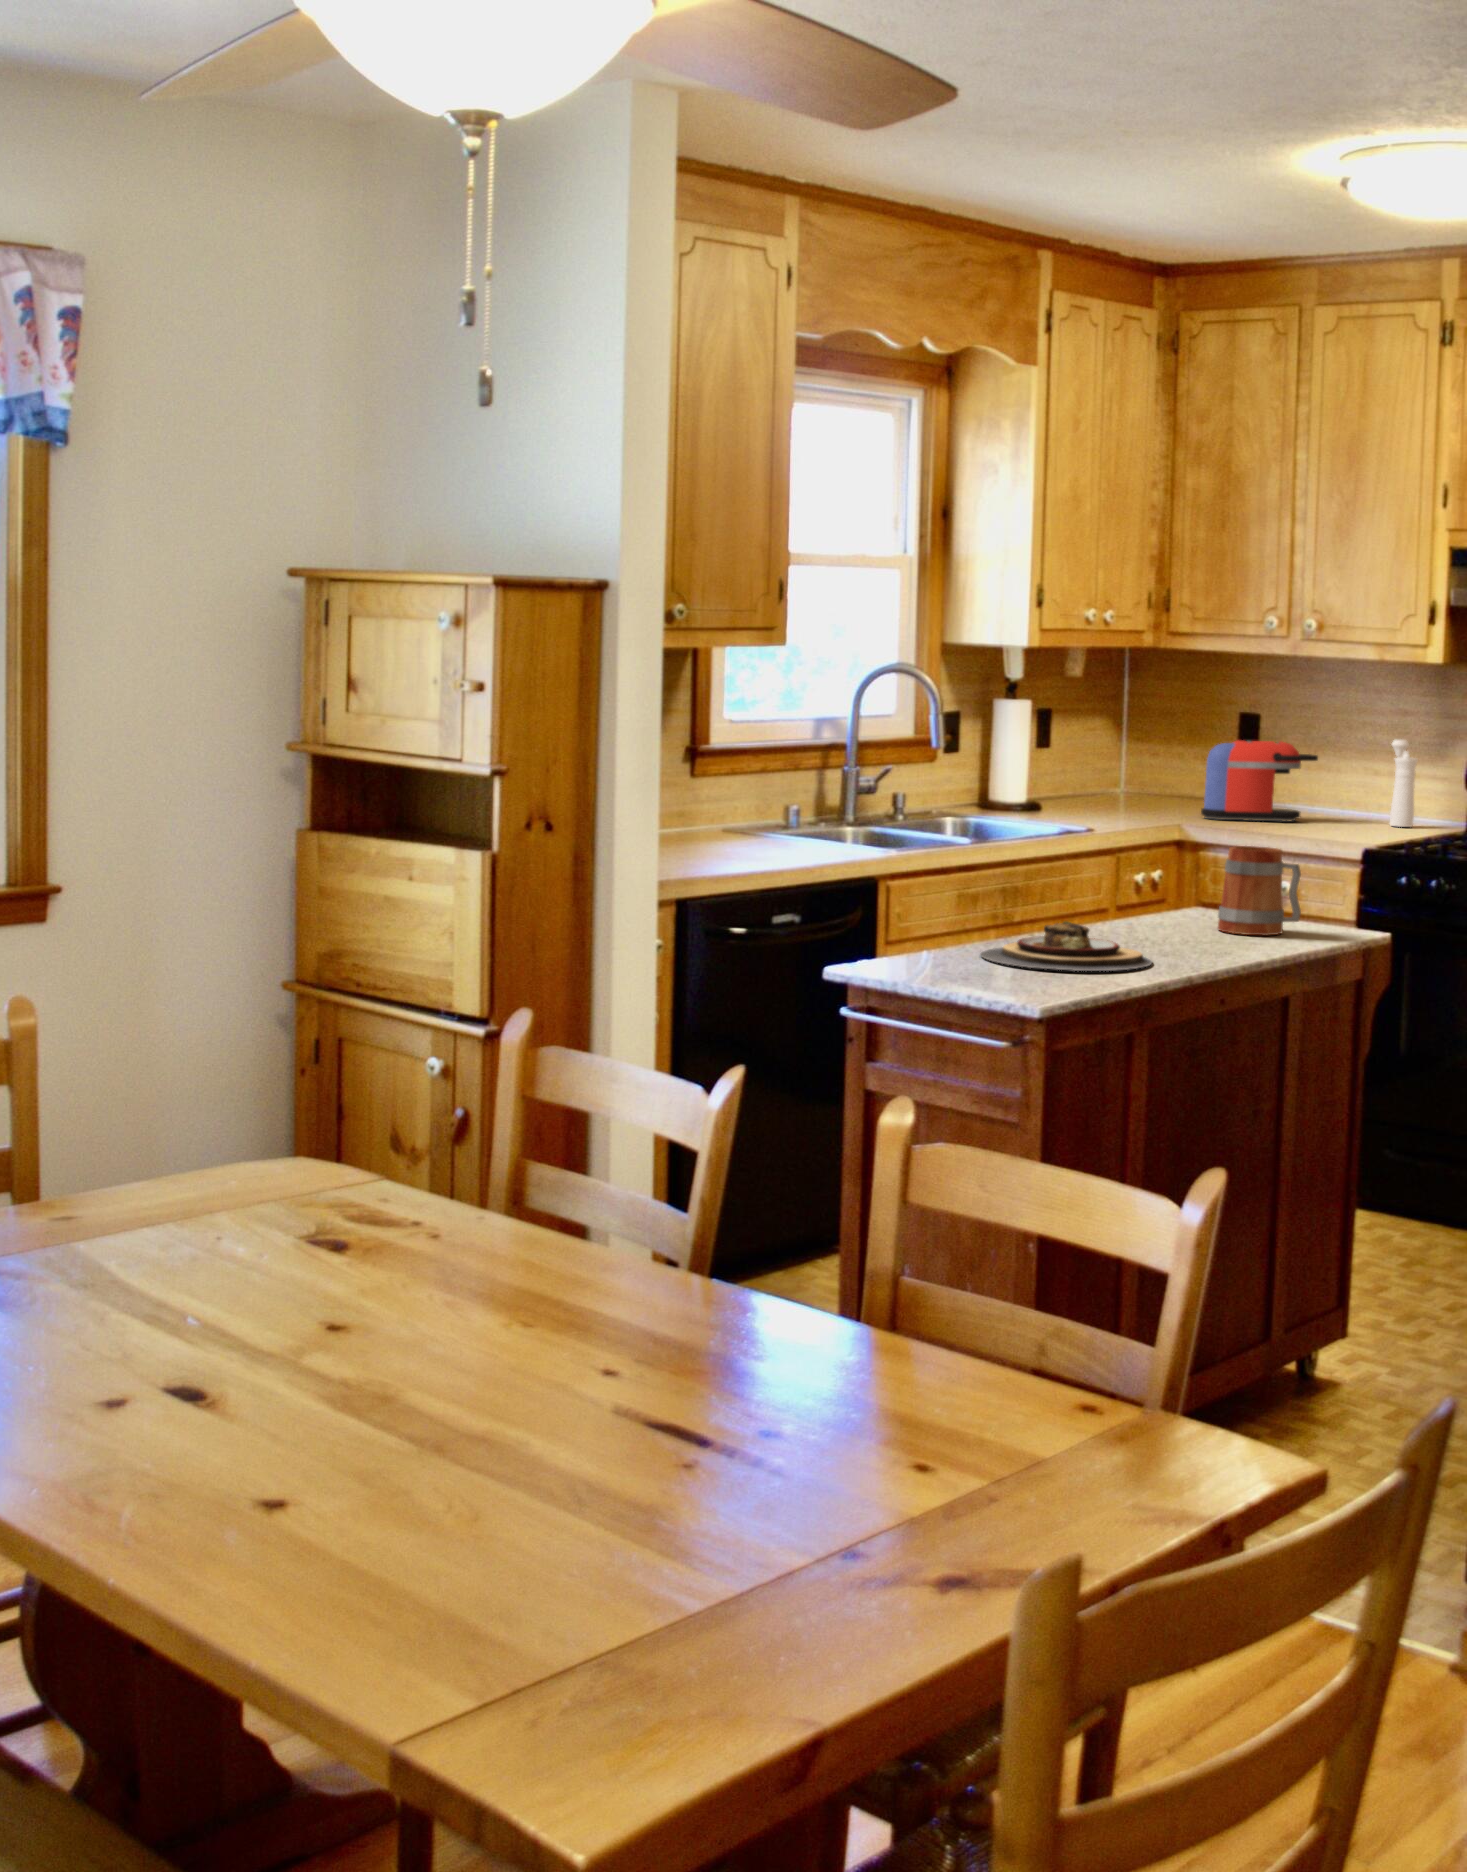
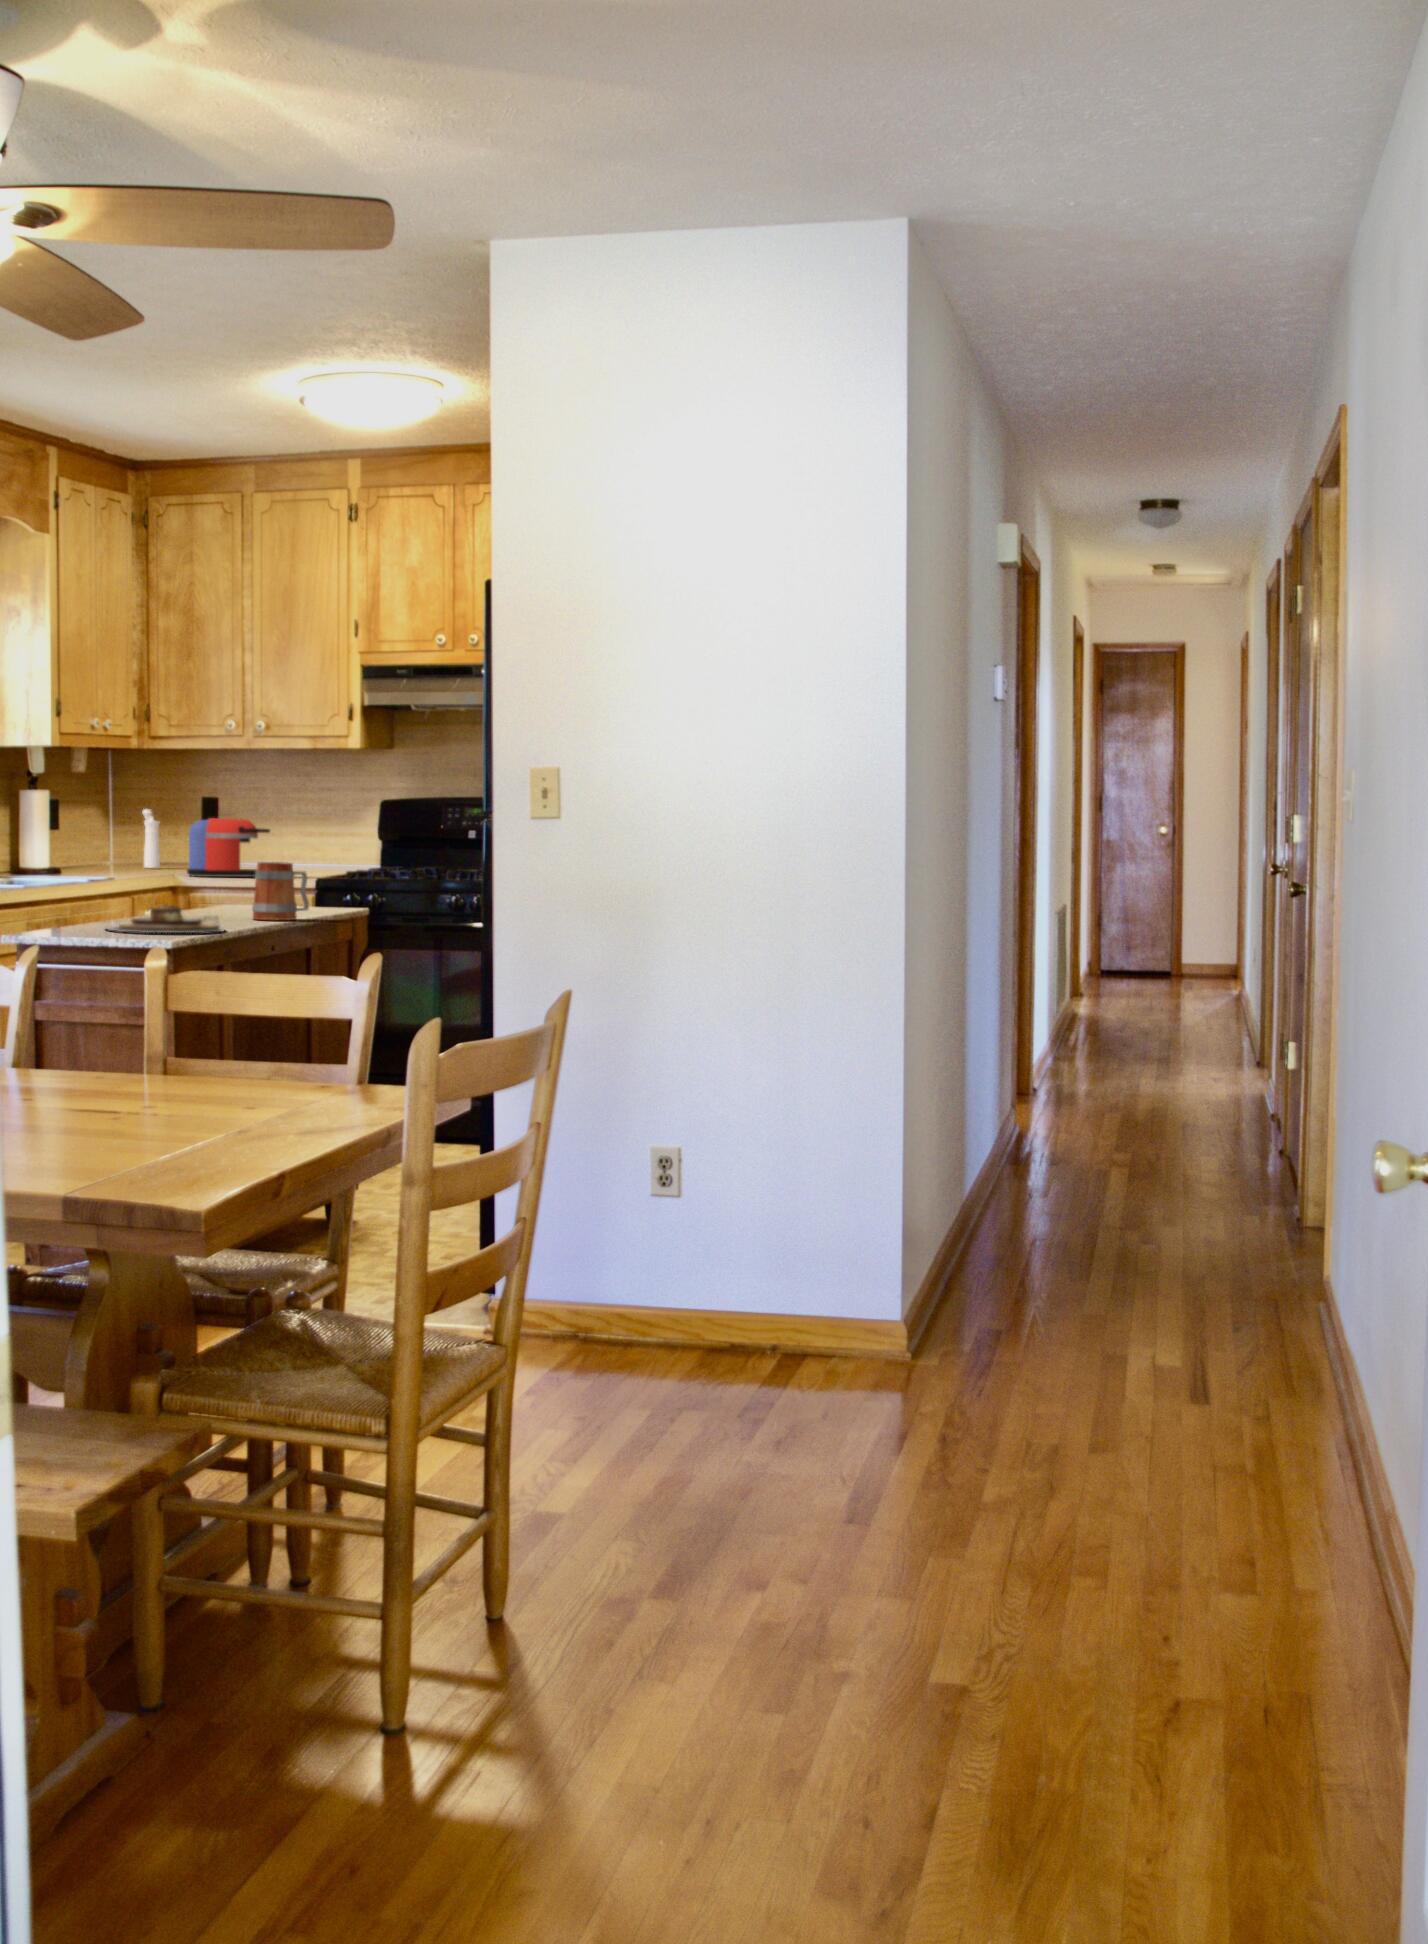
pepper mill: present [1390,740,1418,827] -> present [142,809,160,868]

